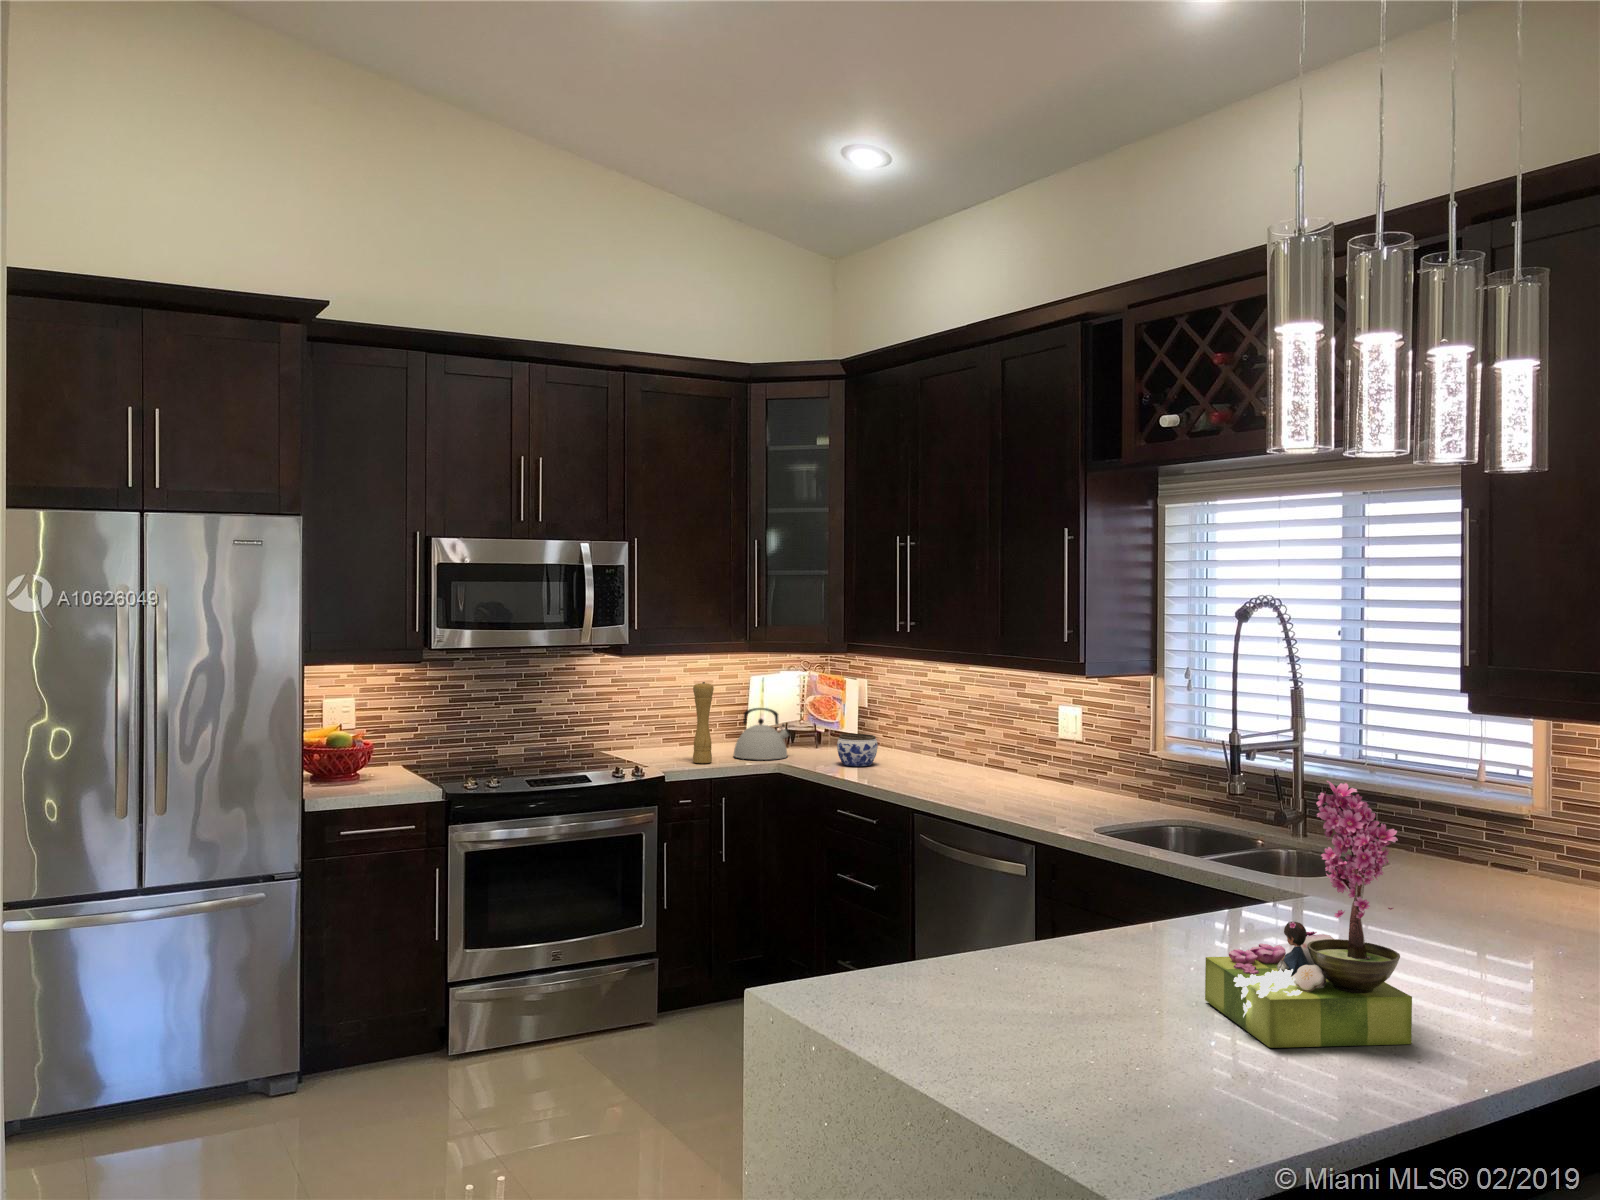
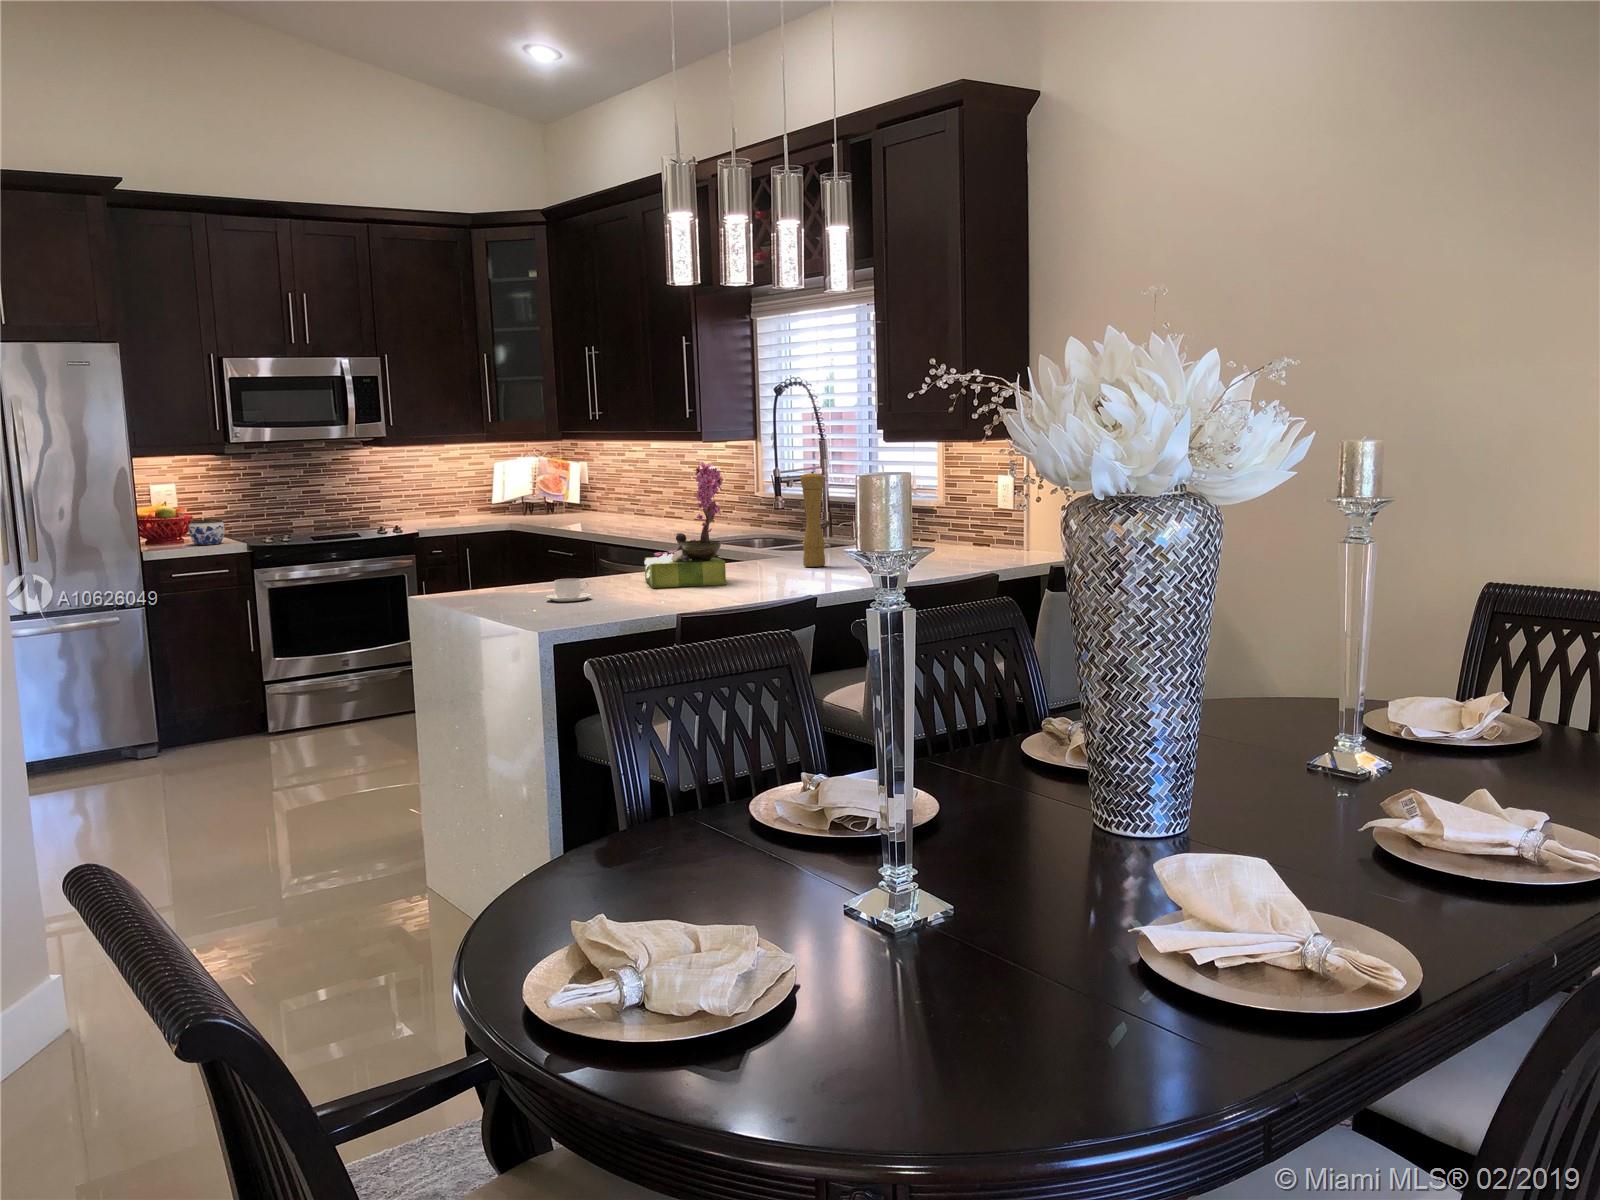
pepper mill: present [693,682,714,763] -> present [801,472,825,567]
kettle: present [733,708,790,760] -> none [477,483,520,521]
jar: present [837,733,878,766] -> present [189,519,225,545]
coffee cup: none [1101,1049,1202,1114] -> present [546,579,592,601]

